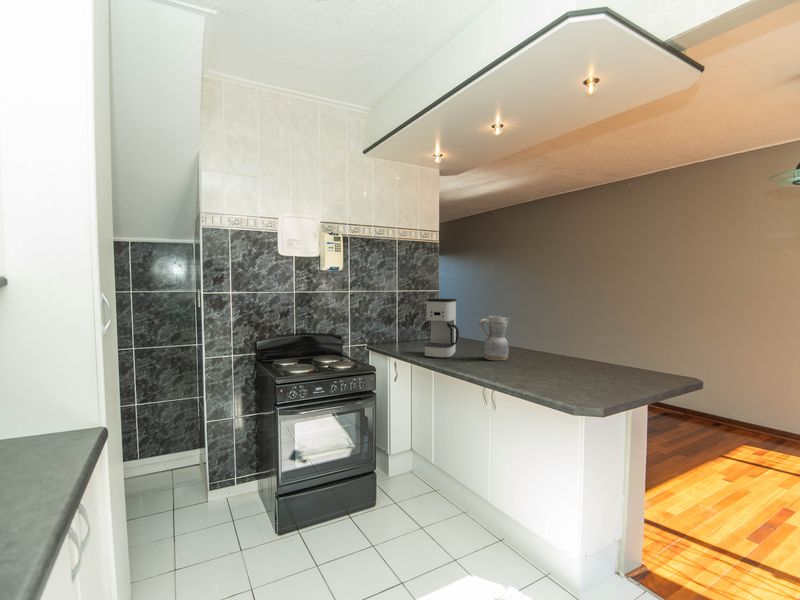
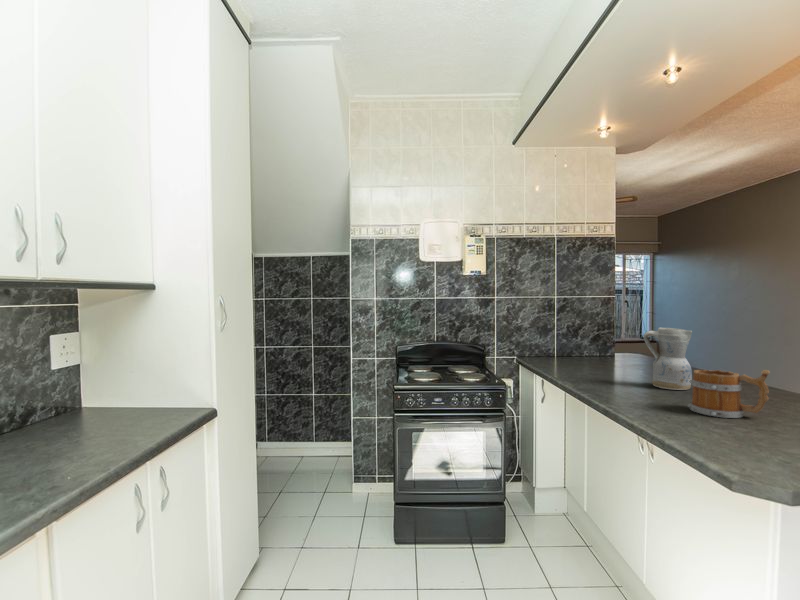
coffee maker: present [424,298,459,358] -> none [569,305,619,380]
mug: none [521,343,566,377] -> present [688,370,770,418]

